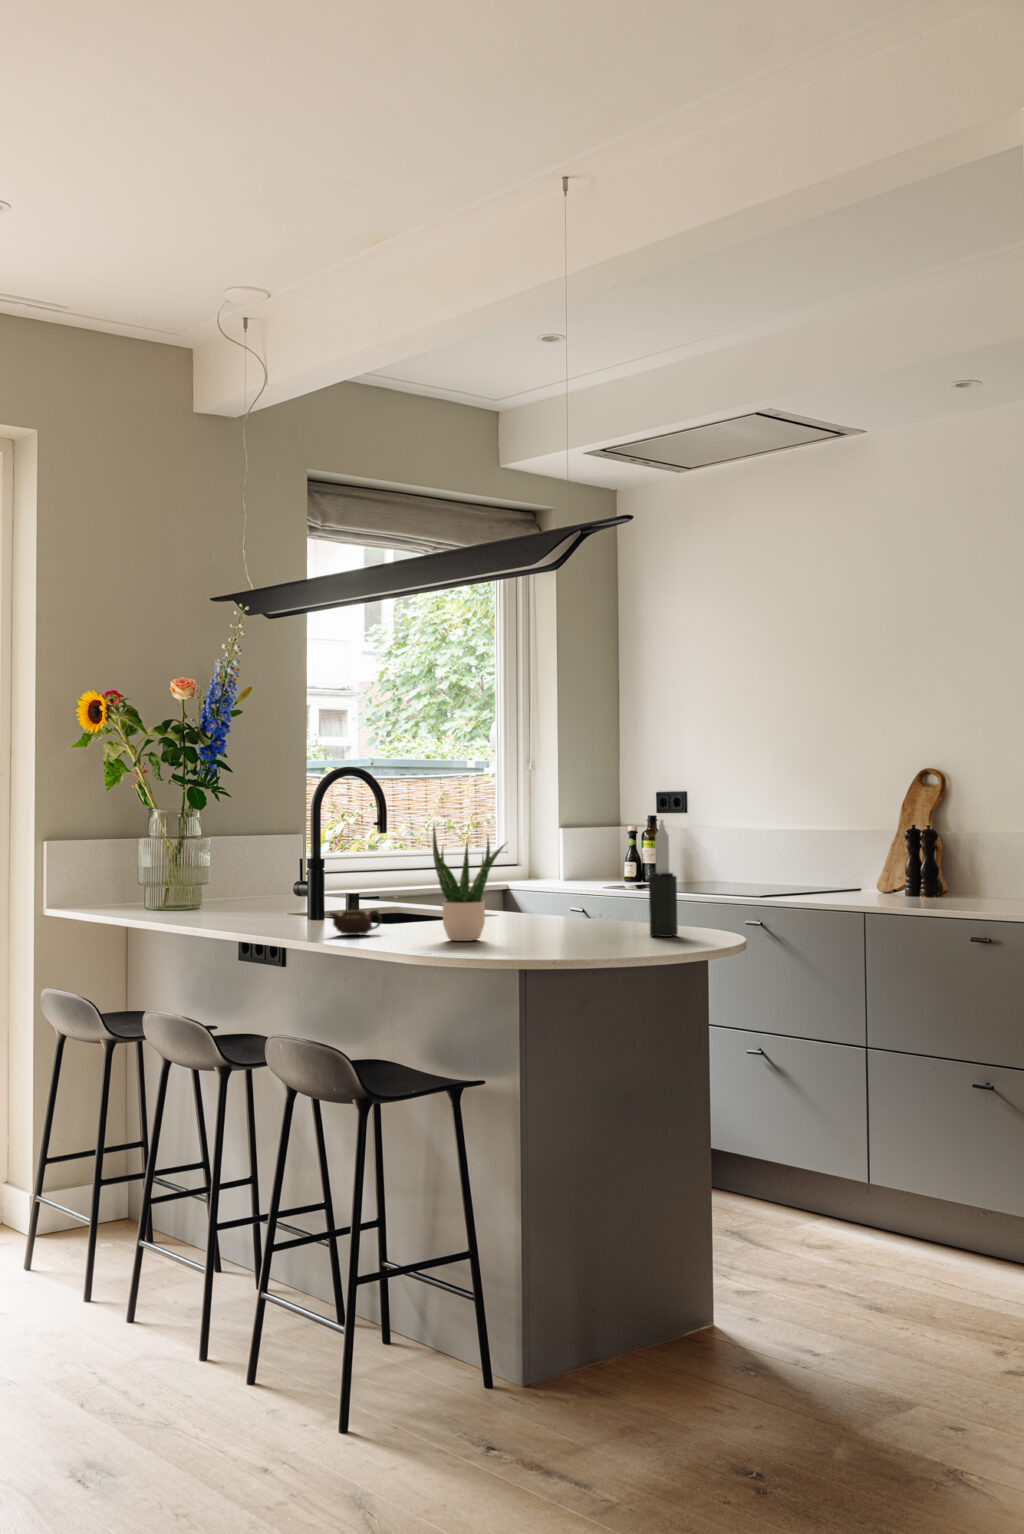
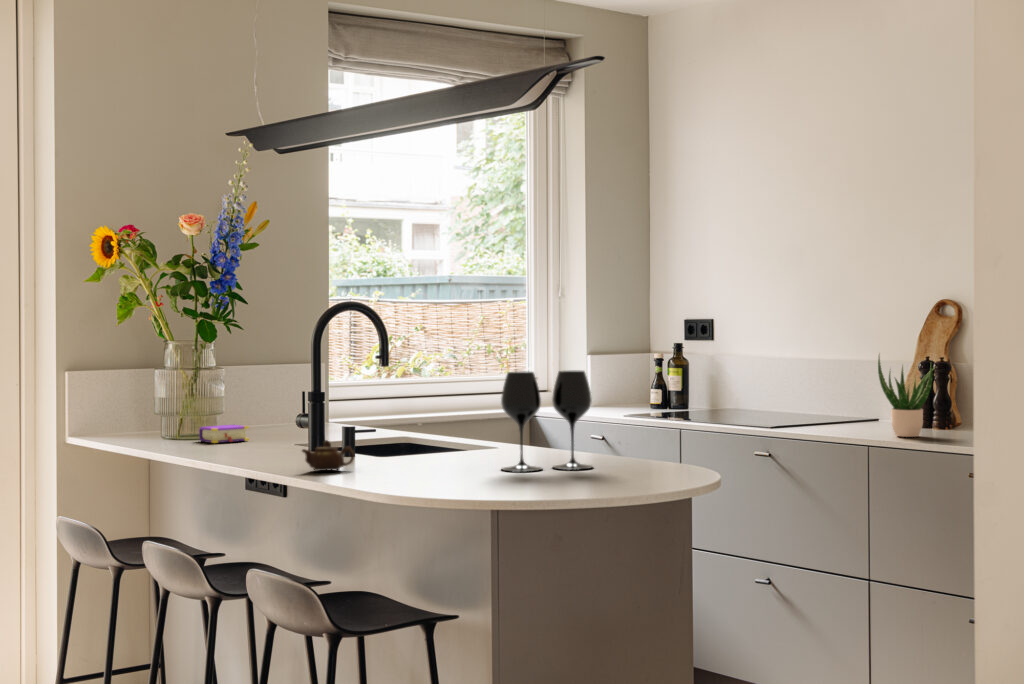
candle: present [649,820,678,937] -> none [613,359,642,477]
potted plant: present [433,827,506,941] -> present [878,354,934,437]
wine glass: none [531,833,623,934] -> present [501,371,593,472]
book: none [171,895,262,915] -> present [199,425,249,443]

